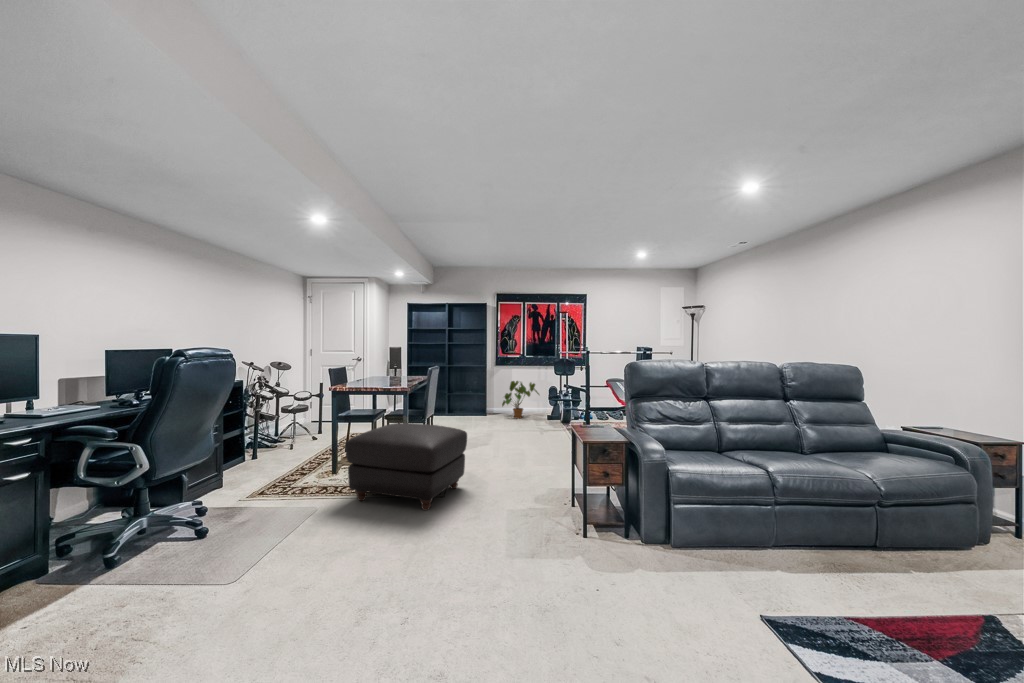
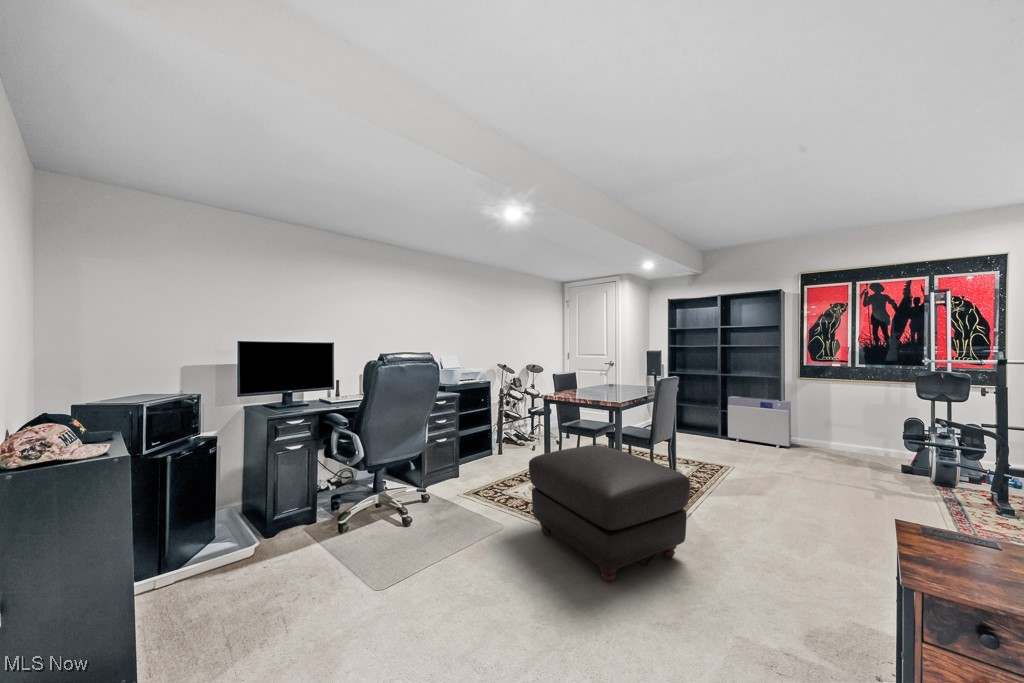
house plant: present [502,381,539,419] -> none [807,401,886,459]
air purifier: none [452,383,492,418] -> present [728,396,791,448]

